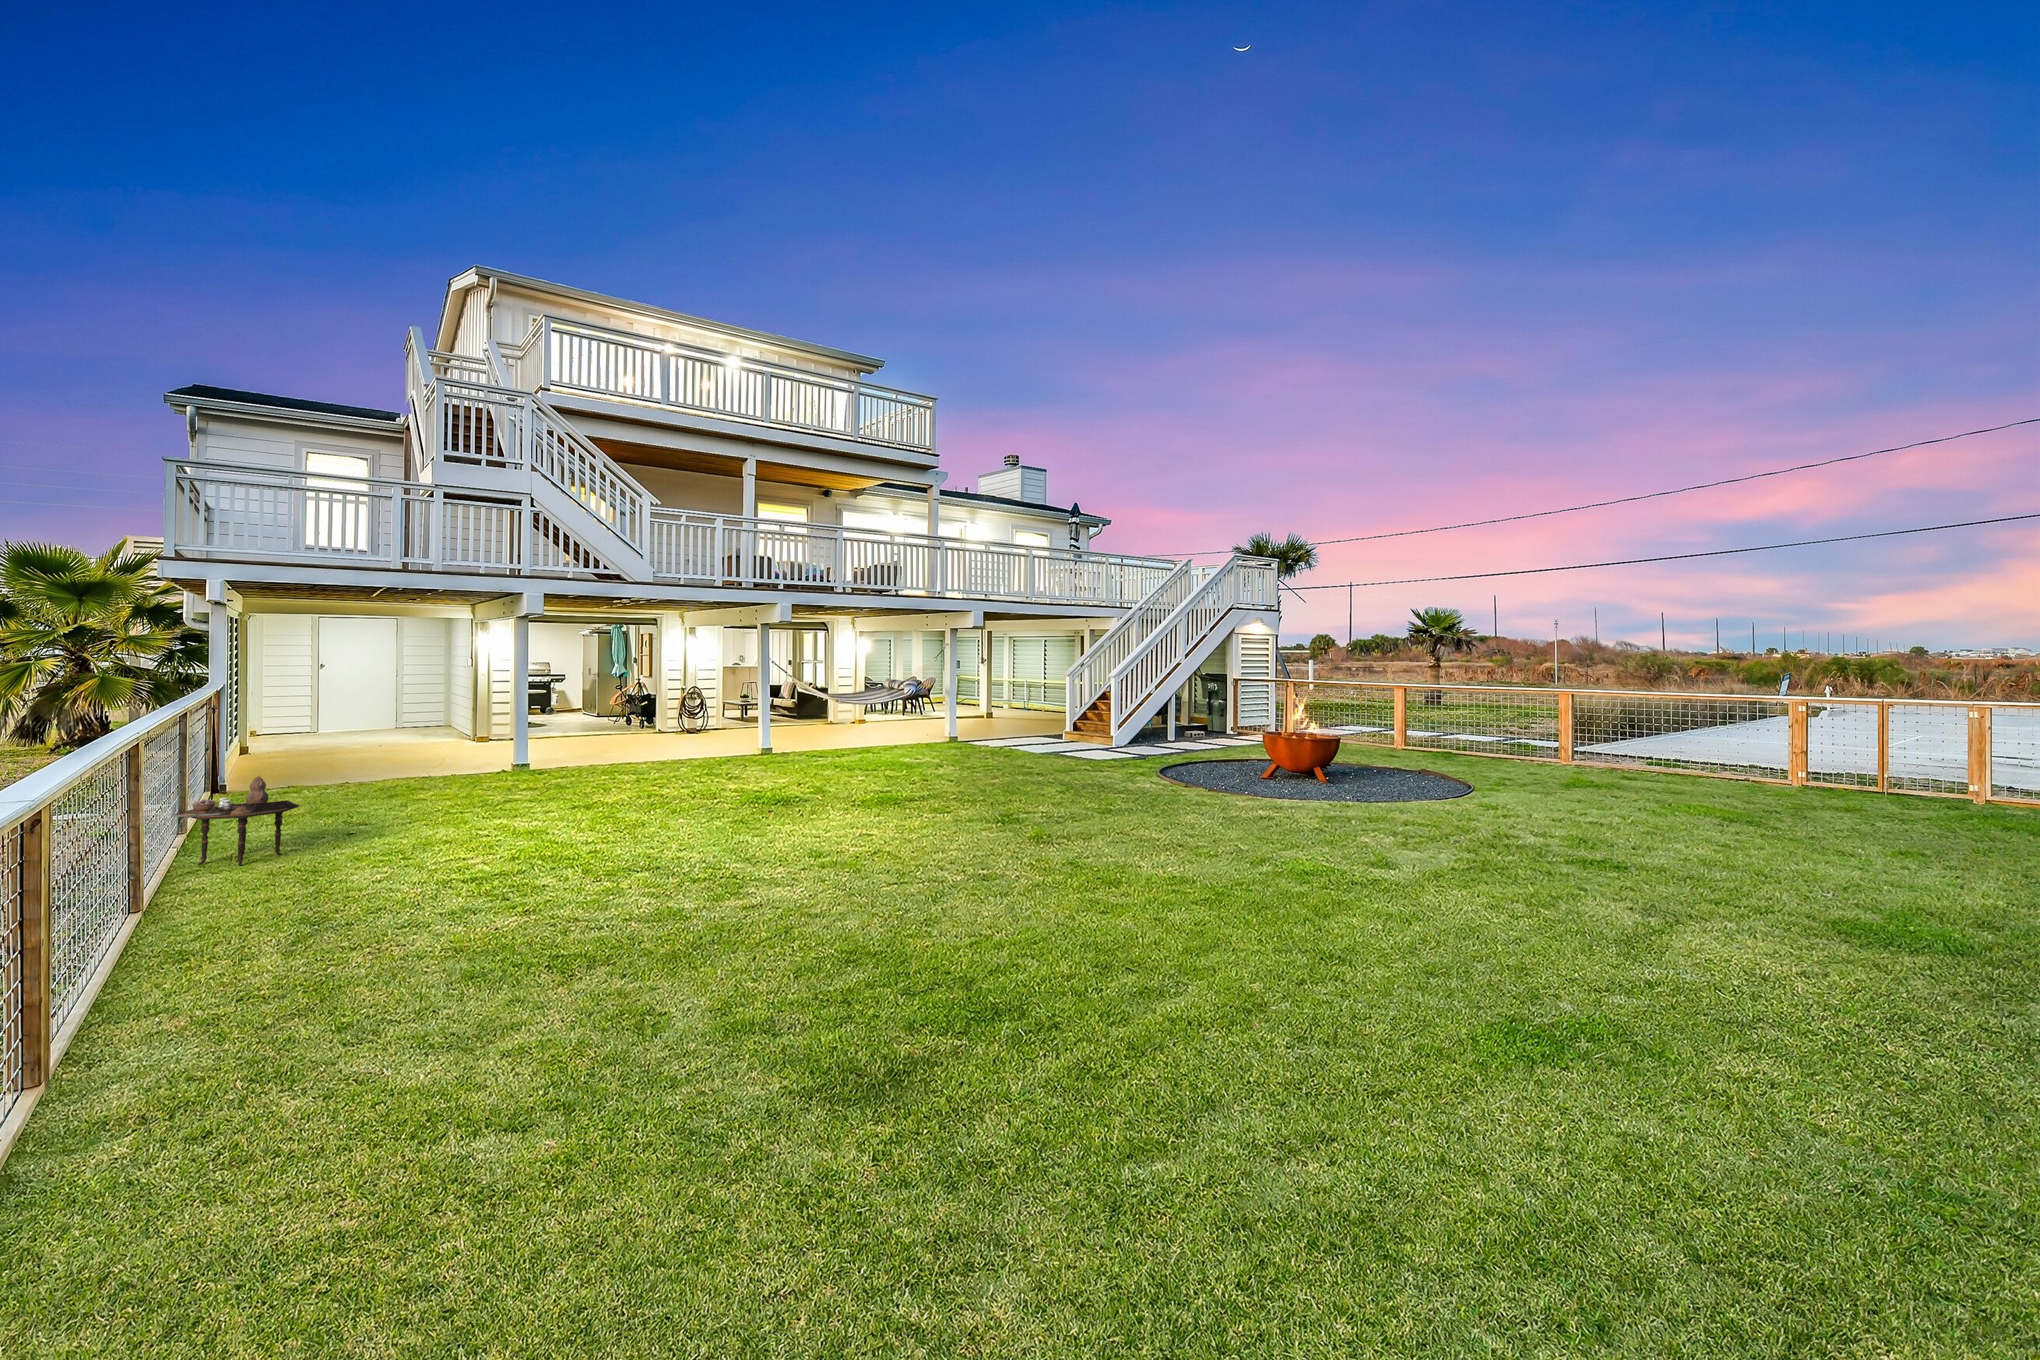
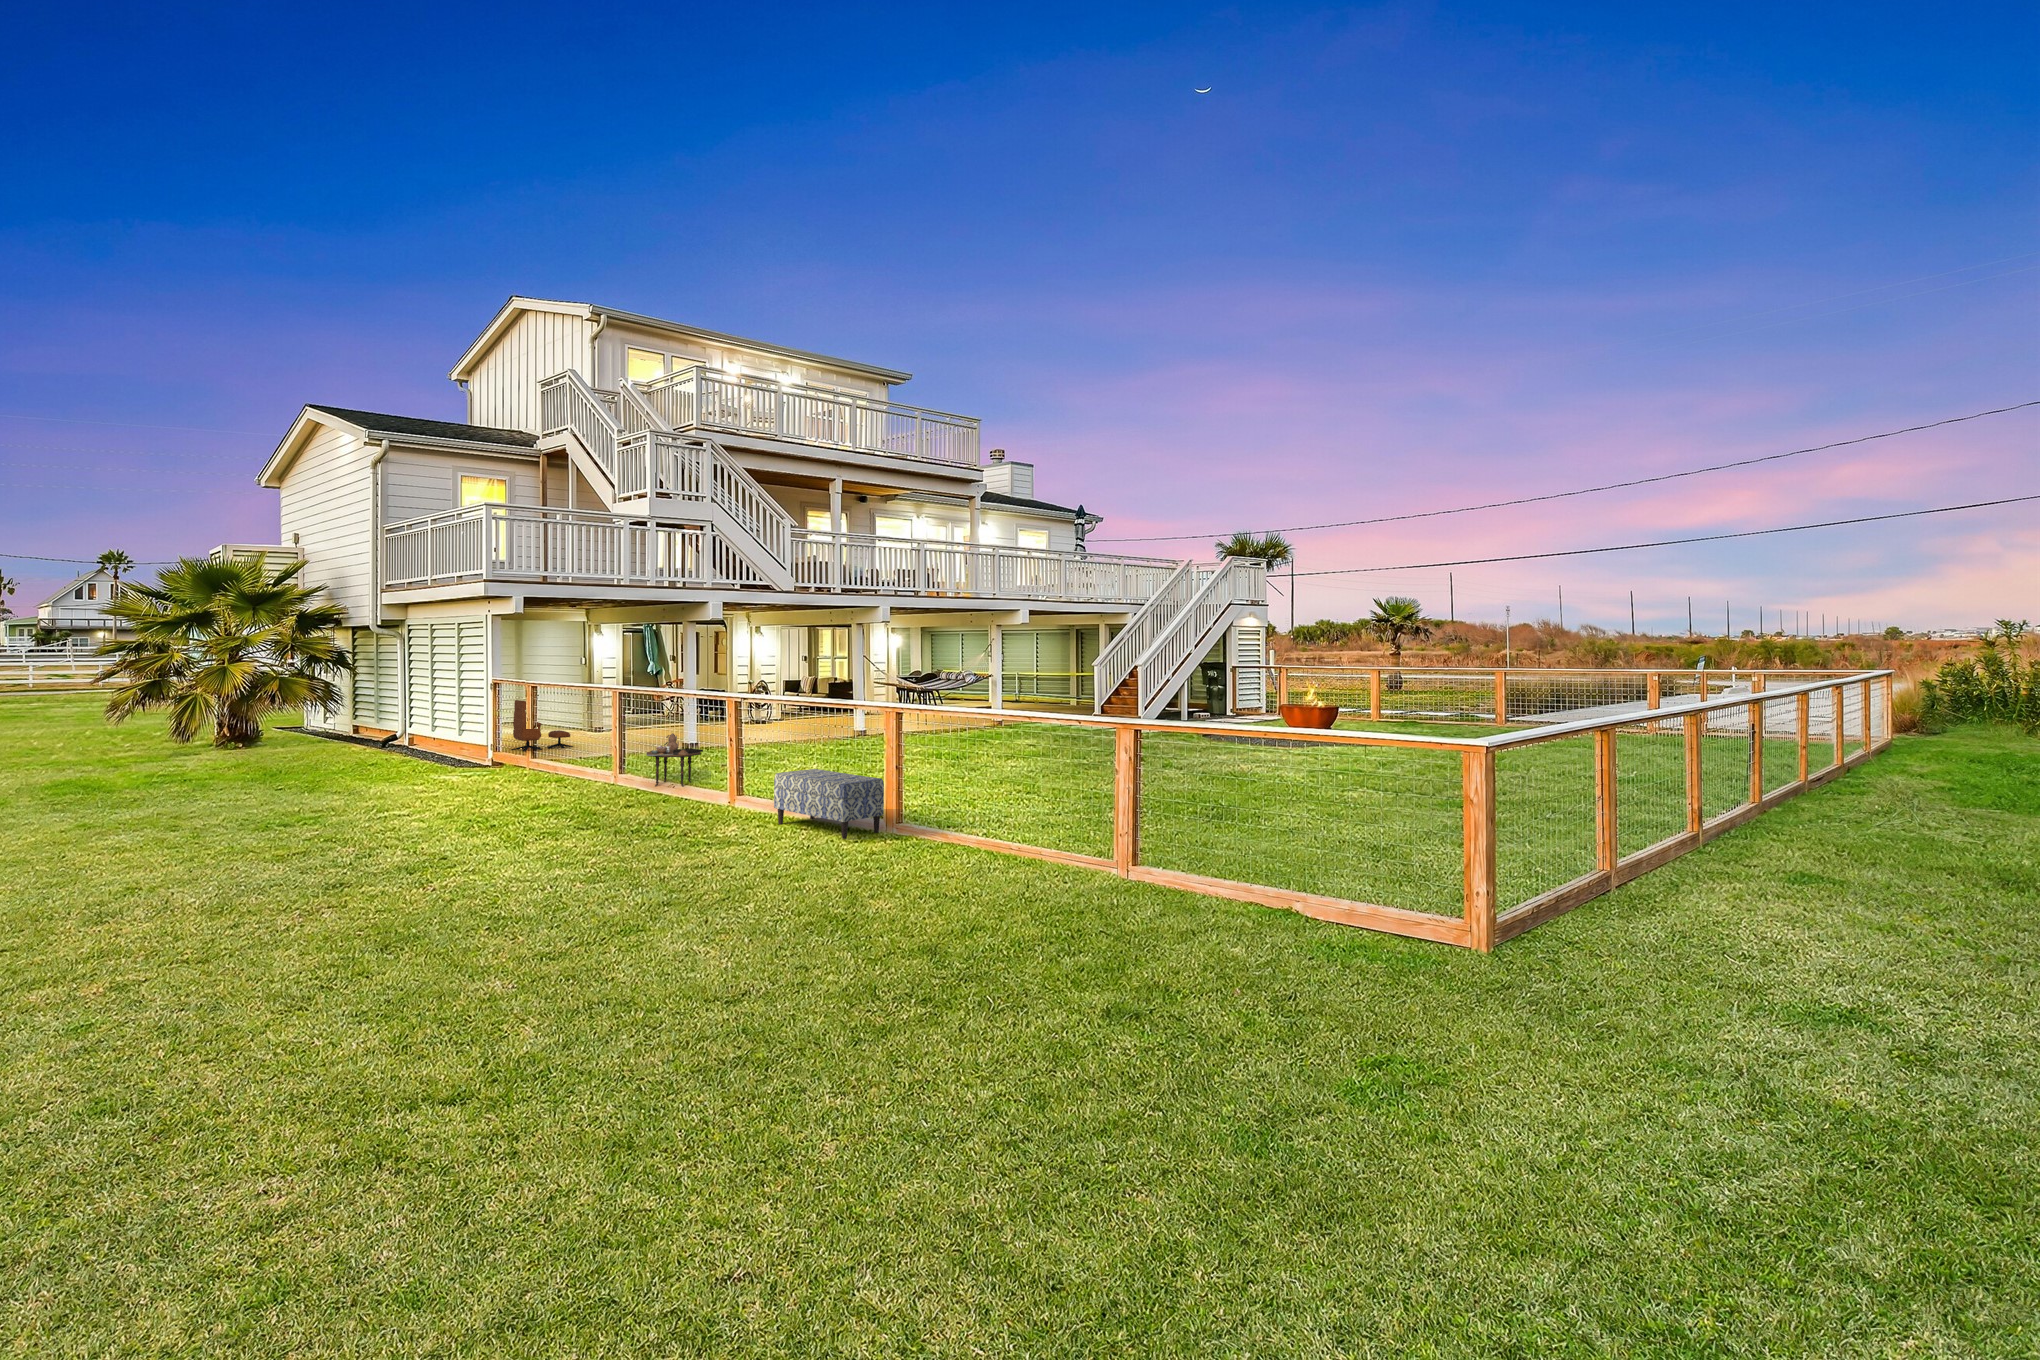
lounge chair: none [224,719,323,787] -> present [511,700,573,751]
bench: none [58,872,241,1076] -> present [774,769,884,839]

